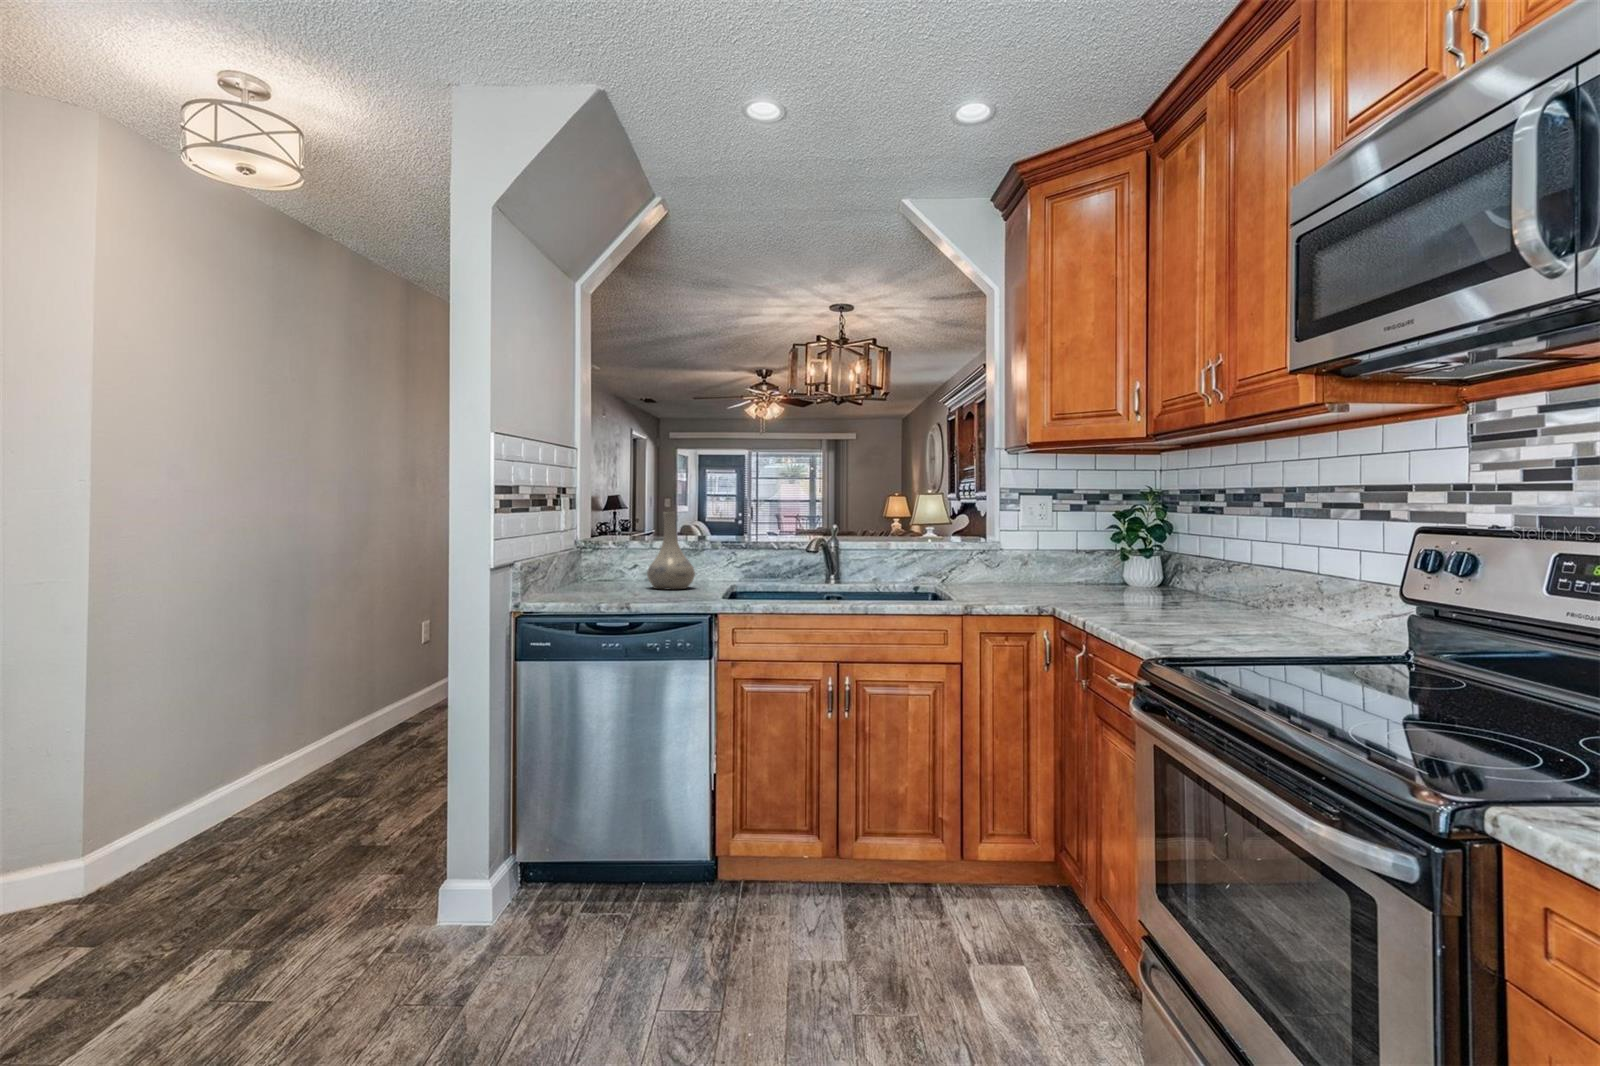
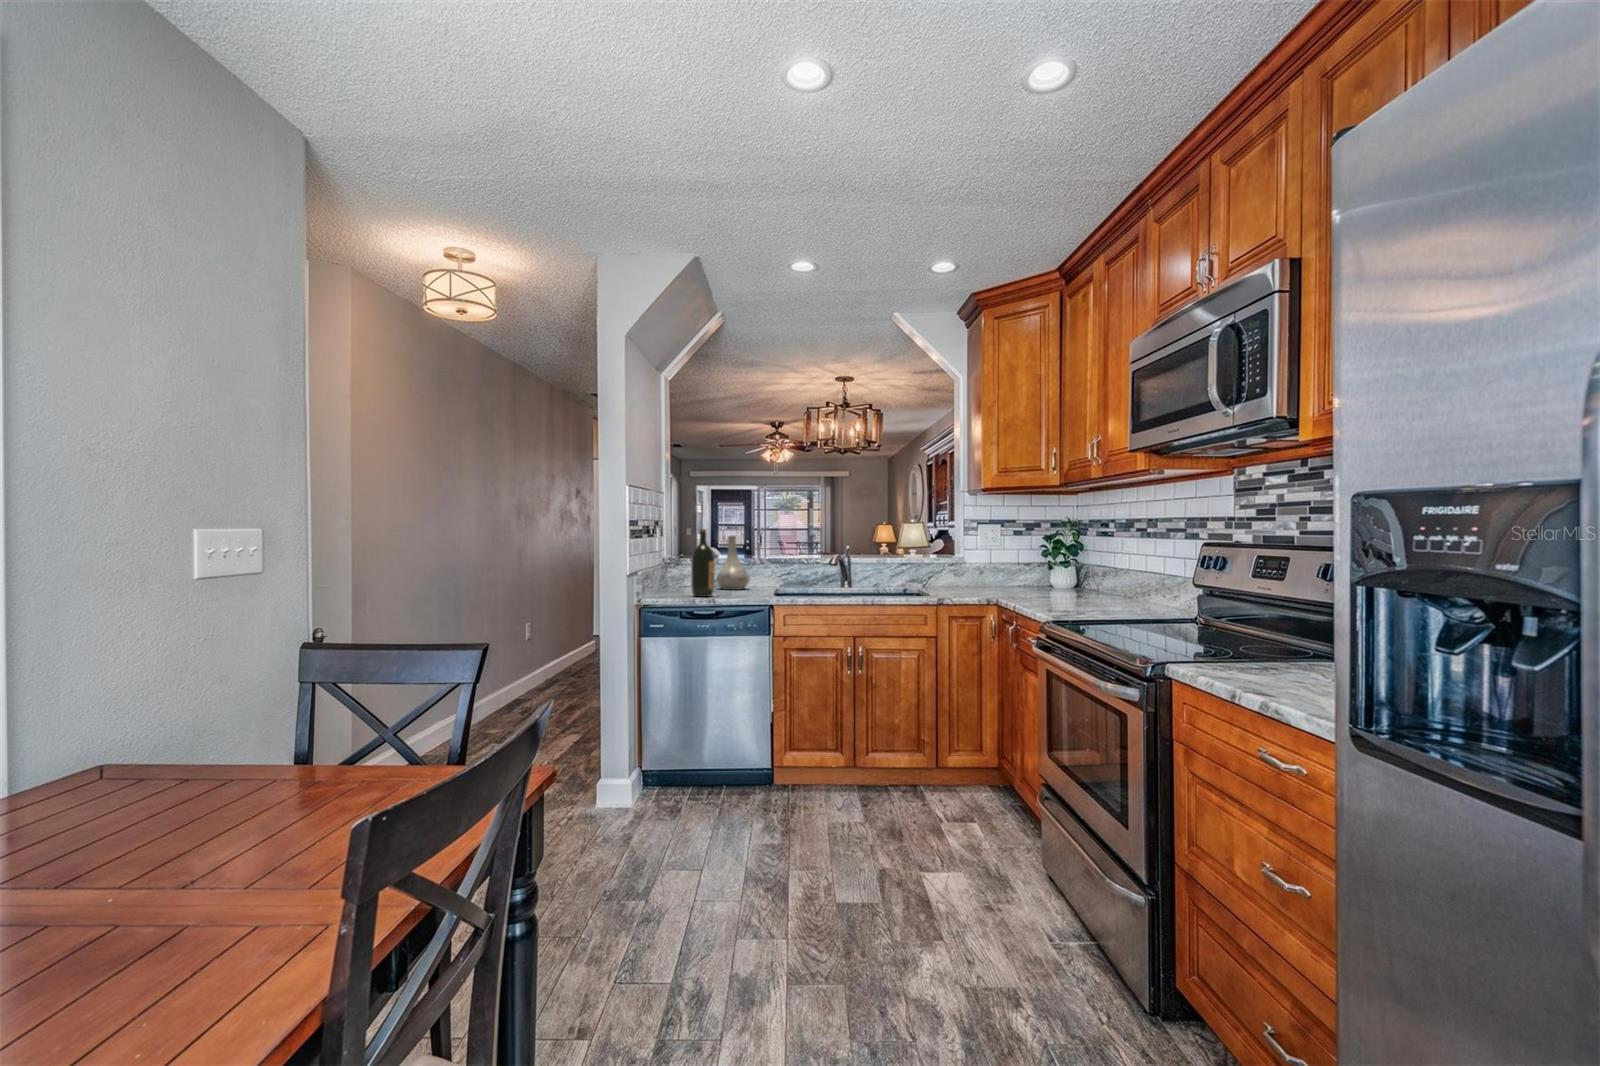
wine bottle: none [594,503,629,604] -> present [691,529,715,597]

